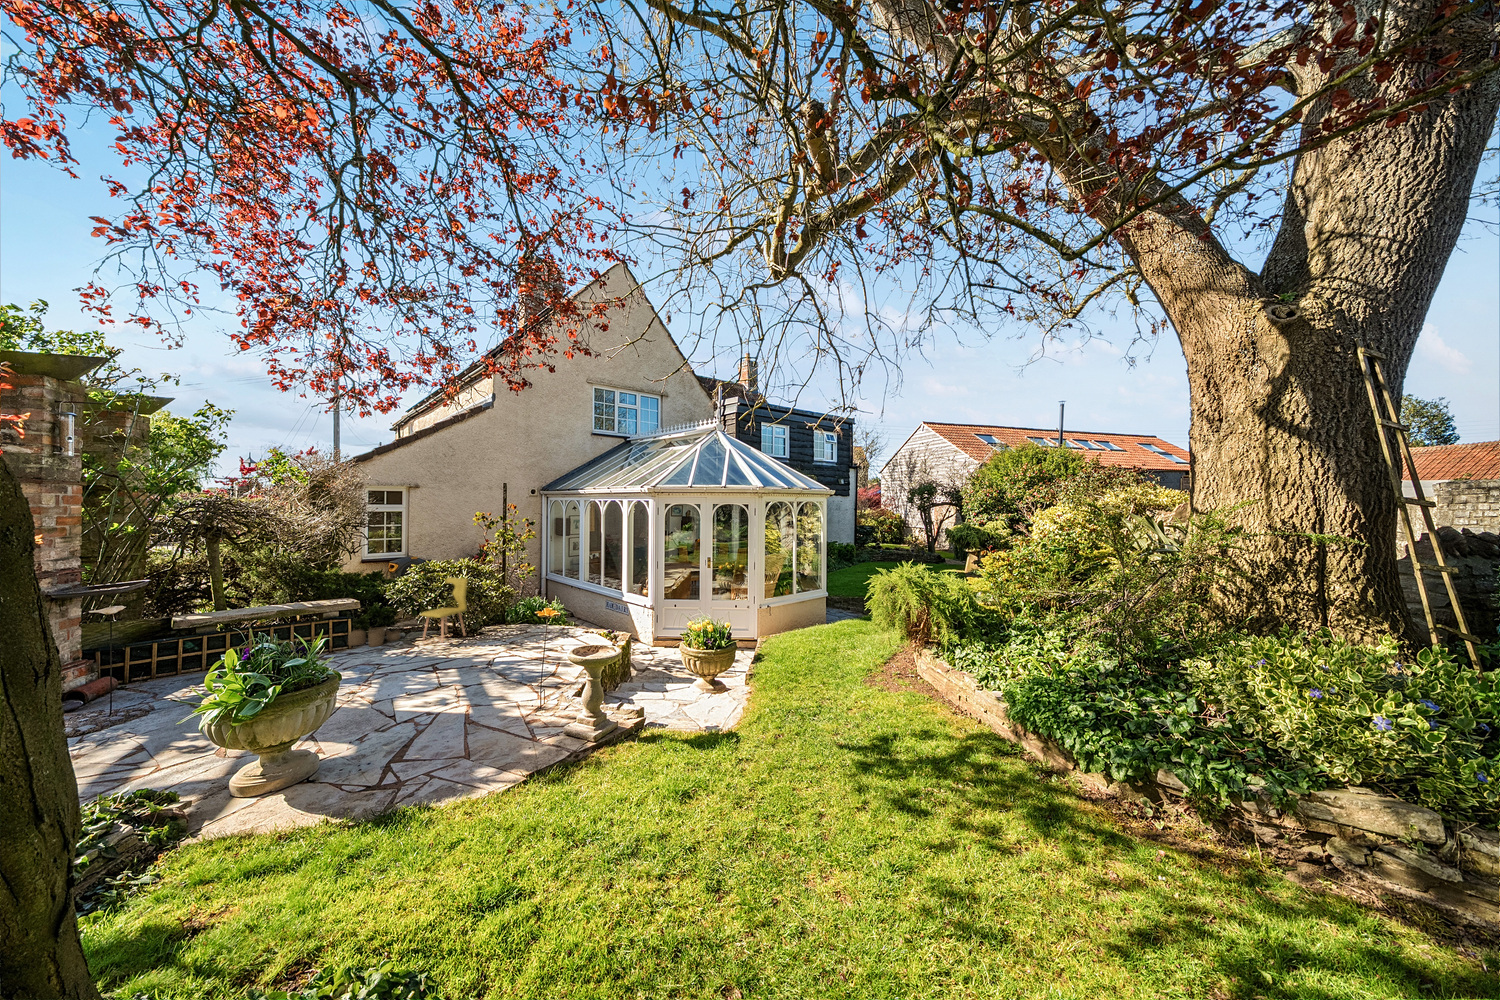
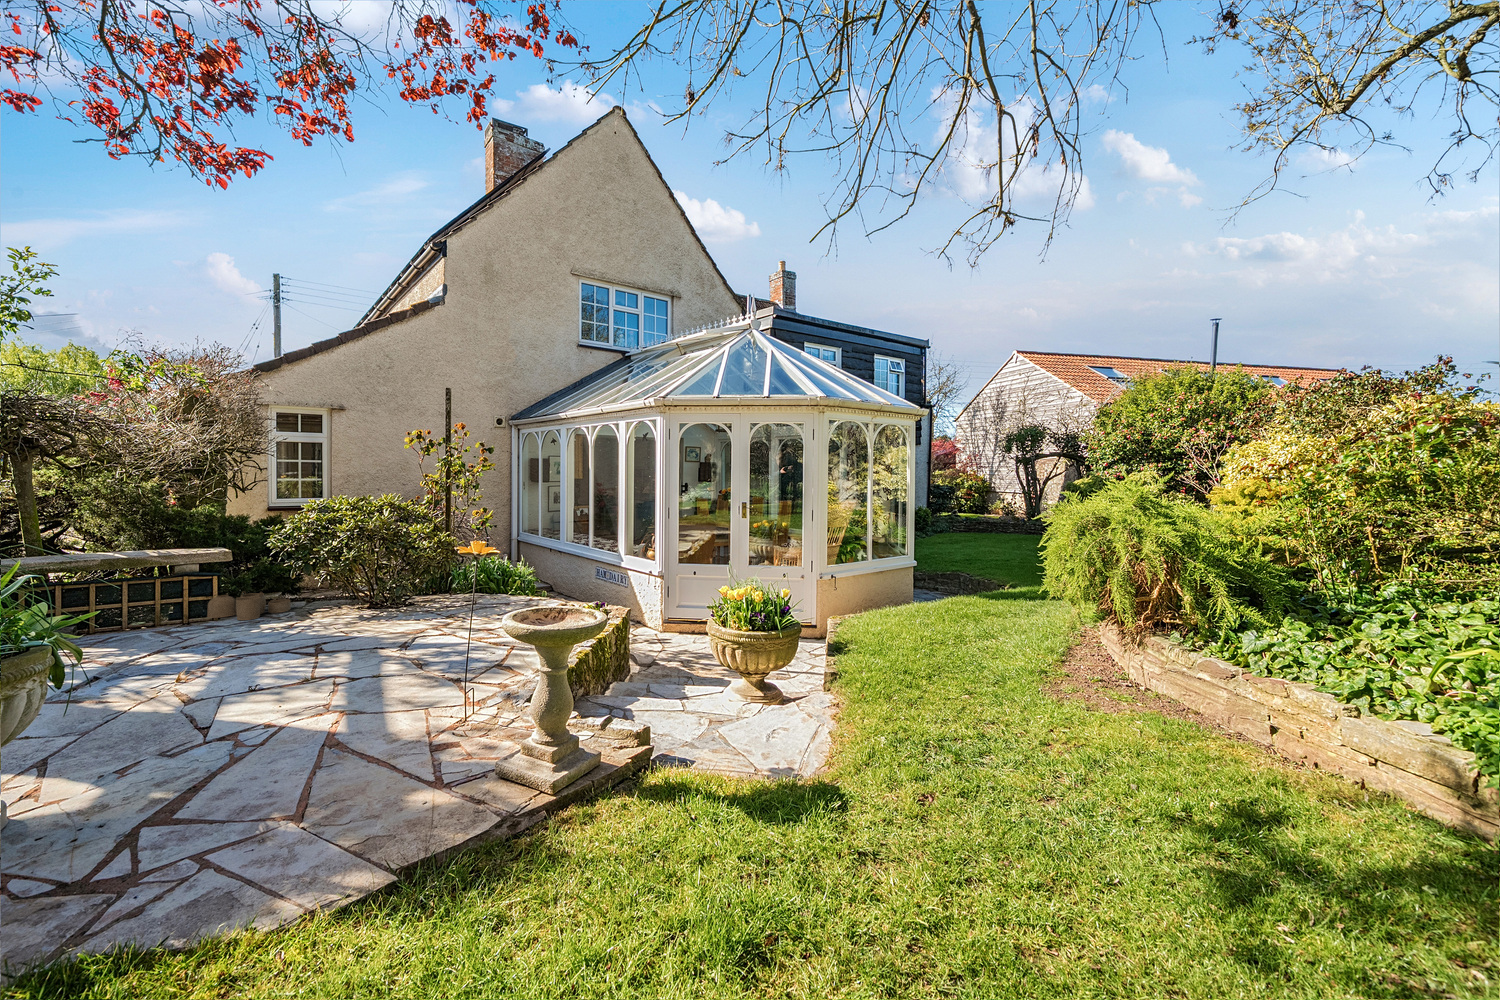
chair: present [421,577,468,642] -> none [316,523,390,617]

